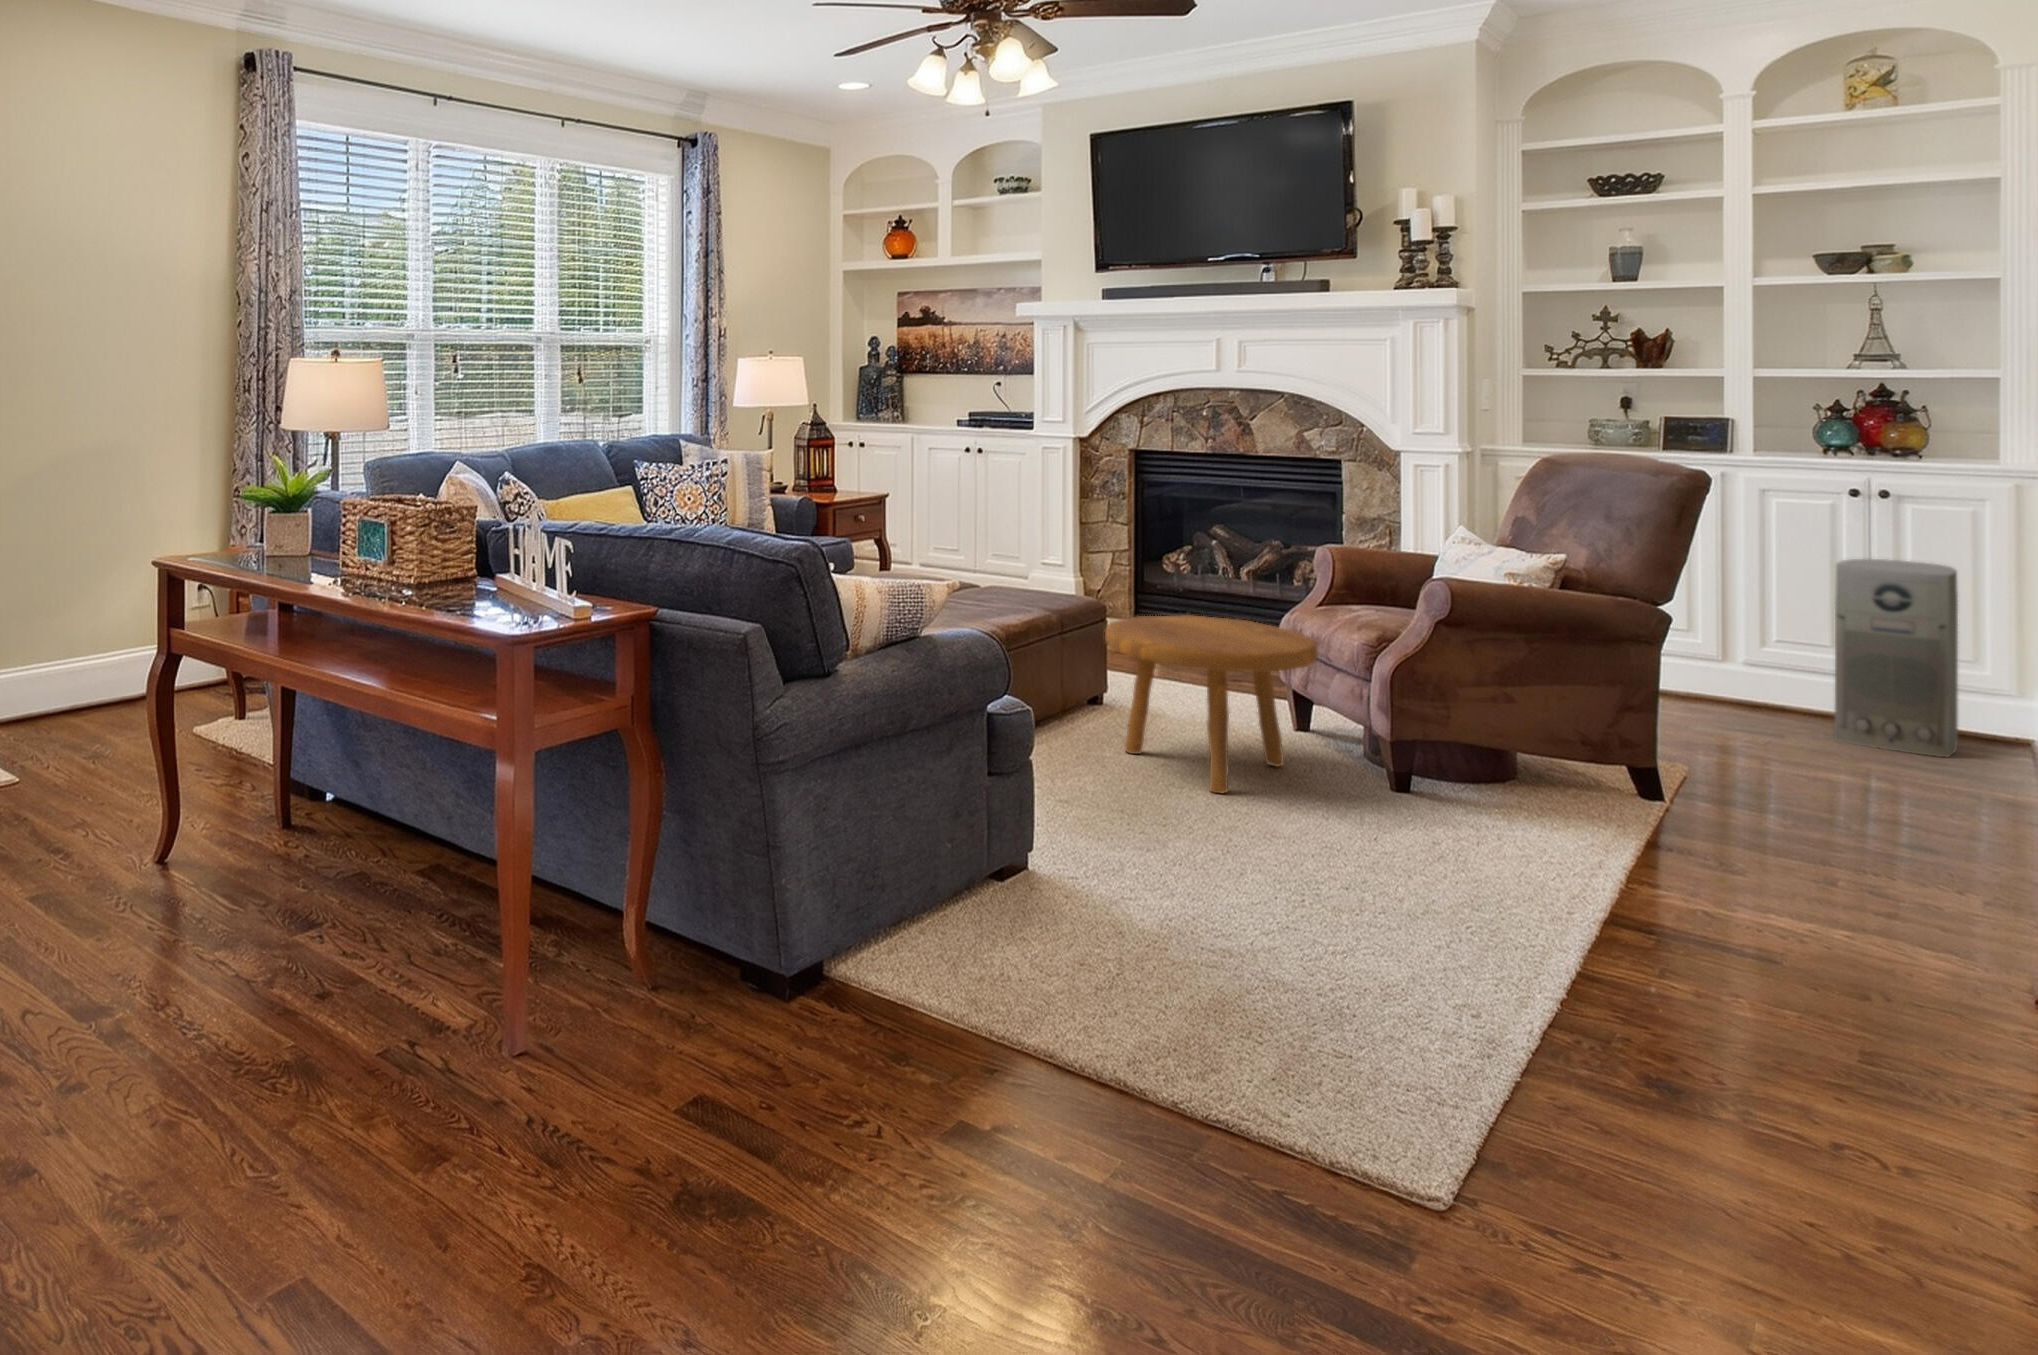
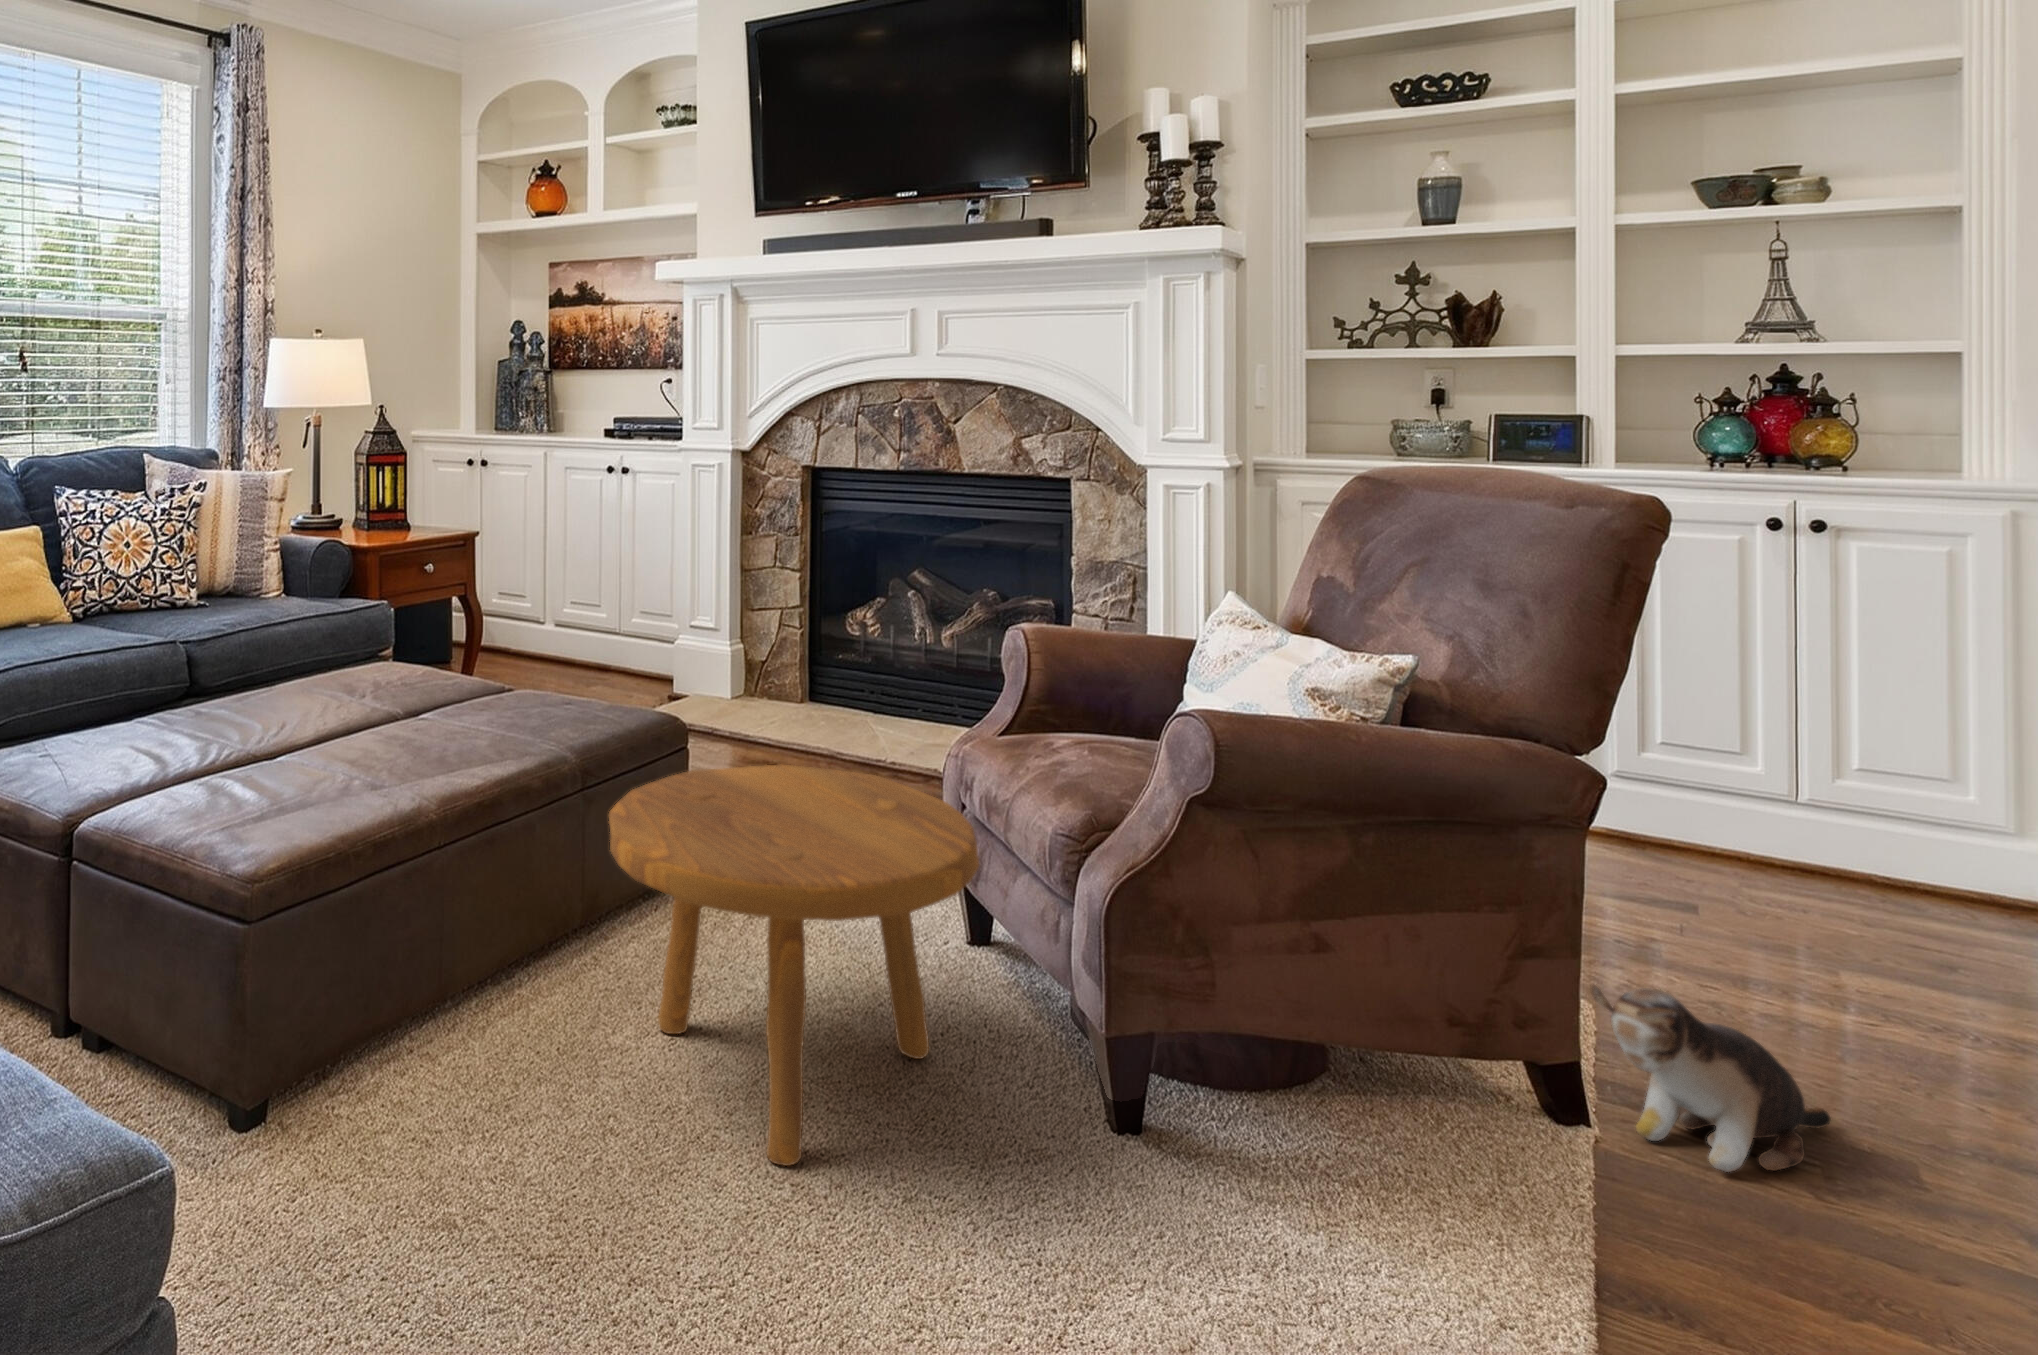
air purifier: present [1834,559,1958,758] -> none [1764,624,1952,950]
plush toy: none [1663,725,1809,819] -> present [1590,985,1831,1172]

